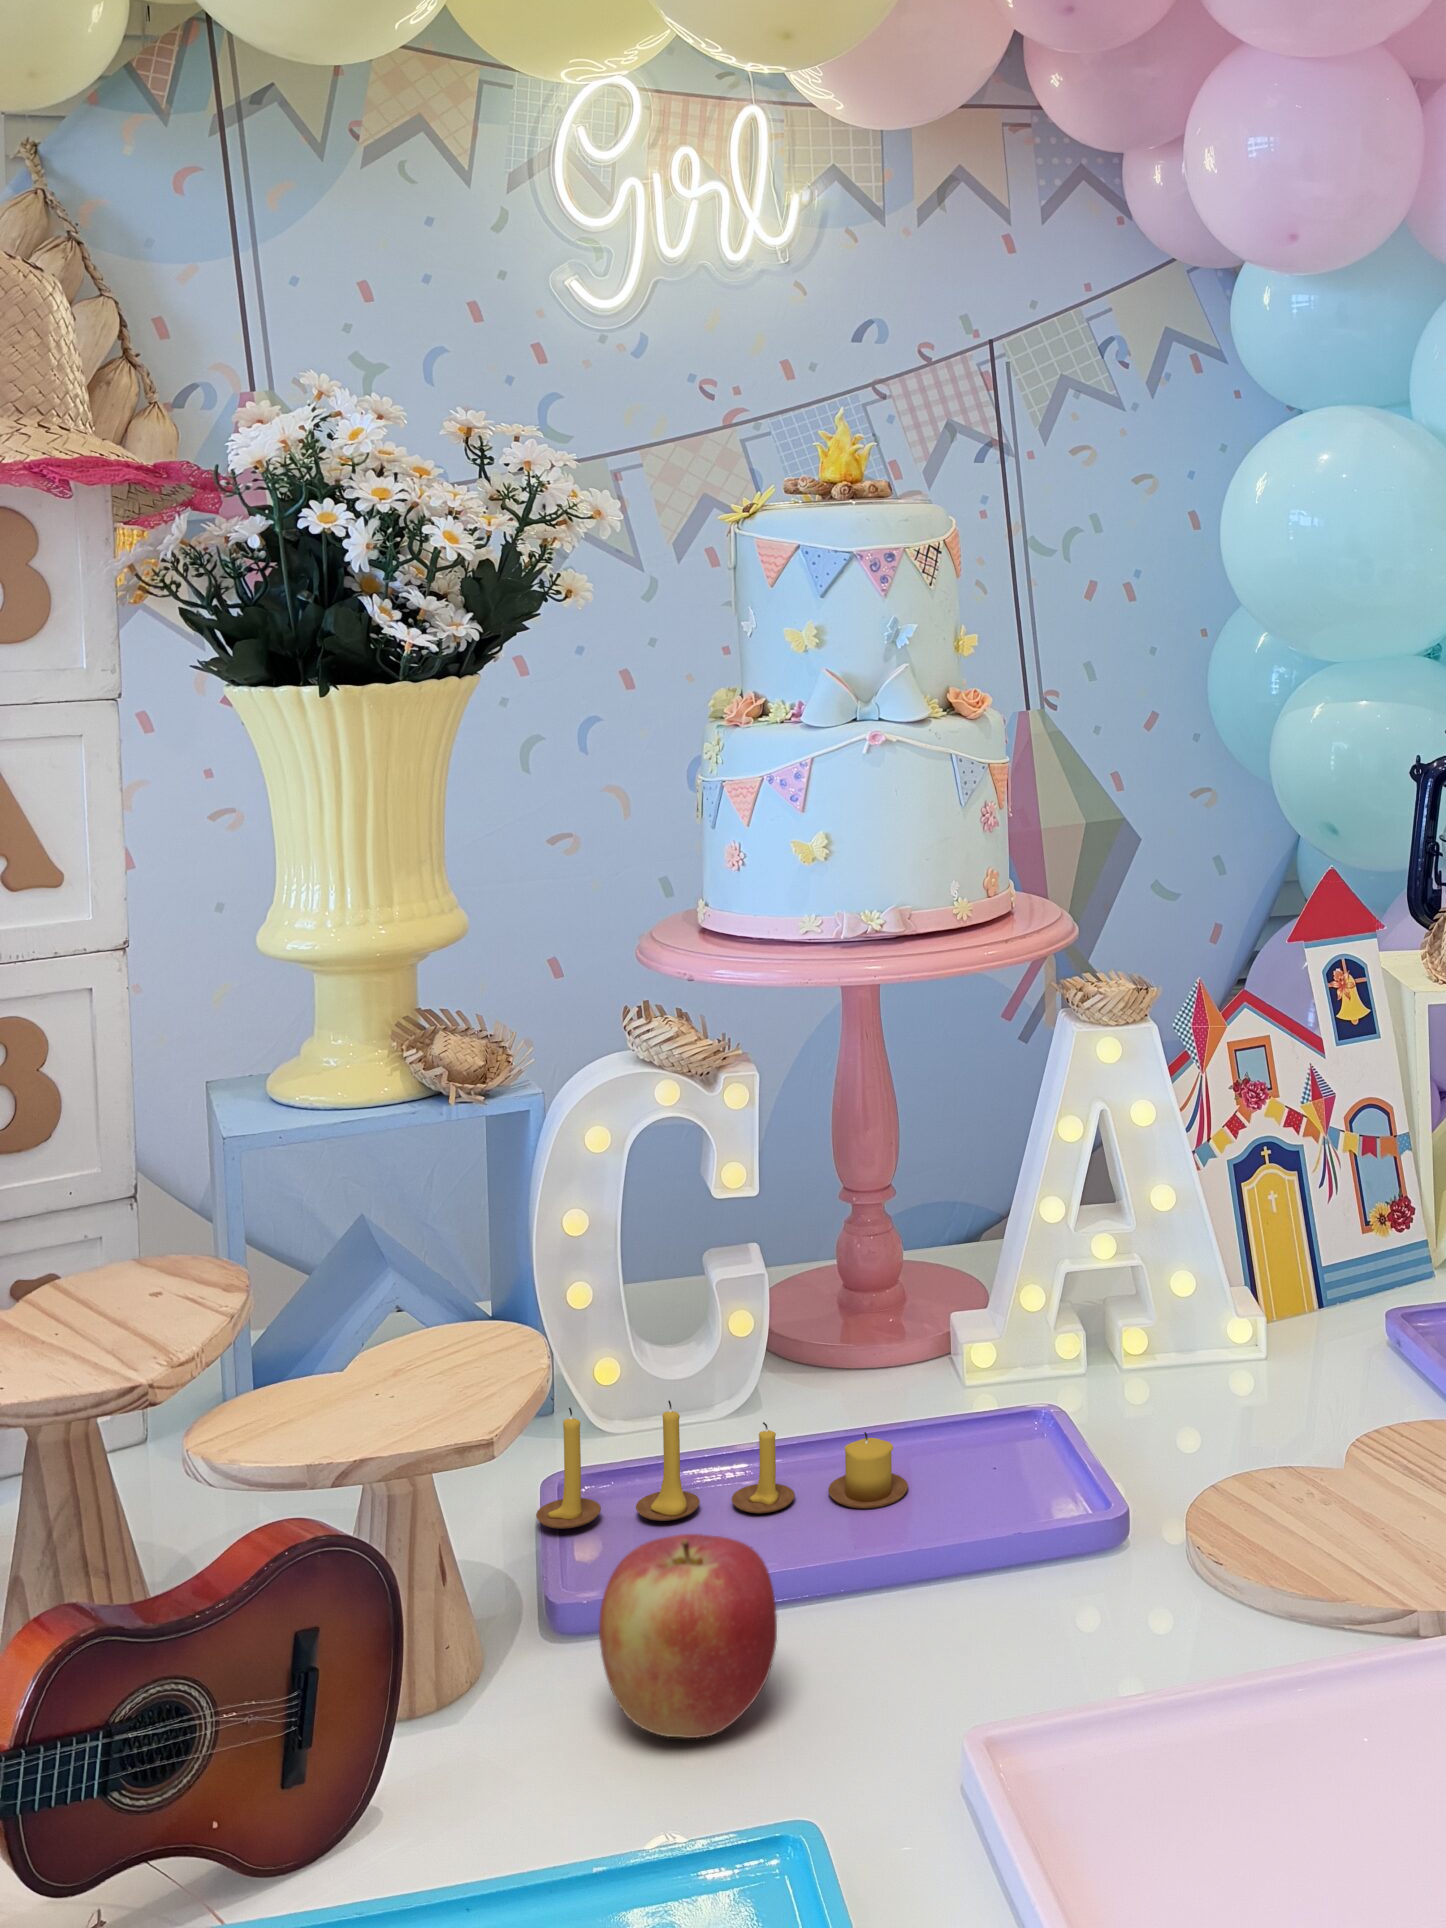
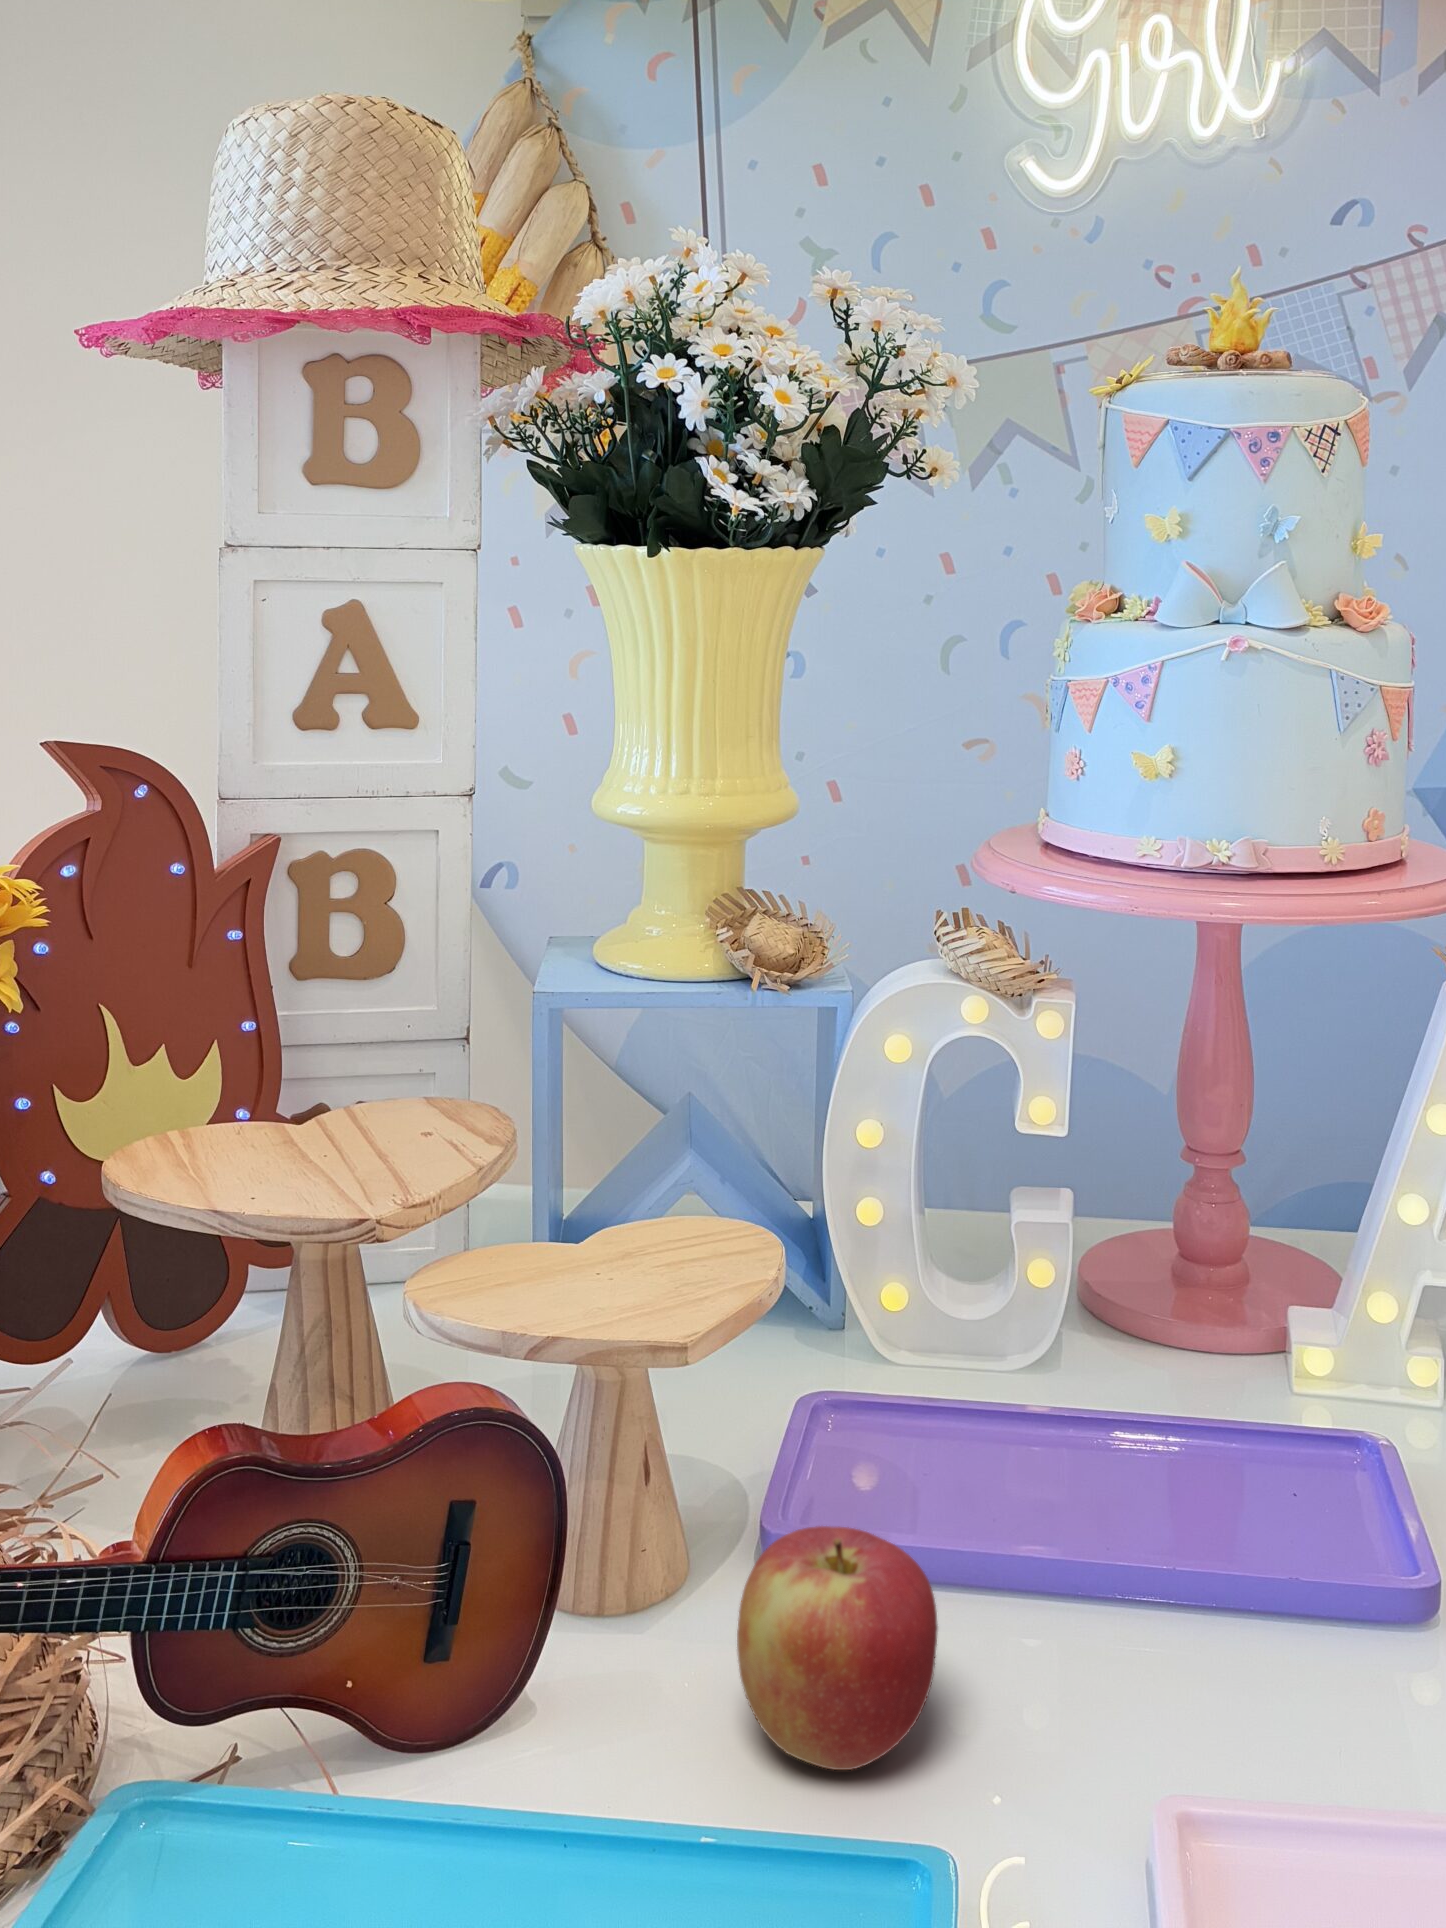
candle: present [536,1401,908,1528] -> none [774,1336,1180,1521]

